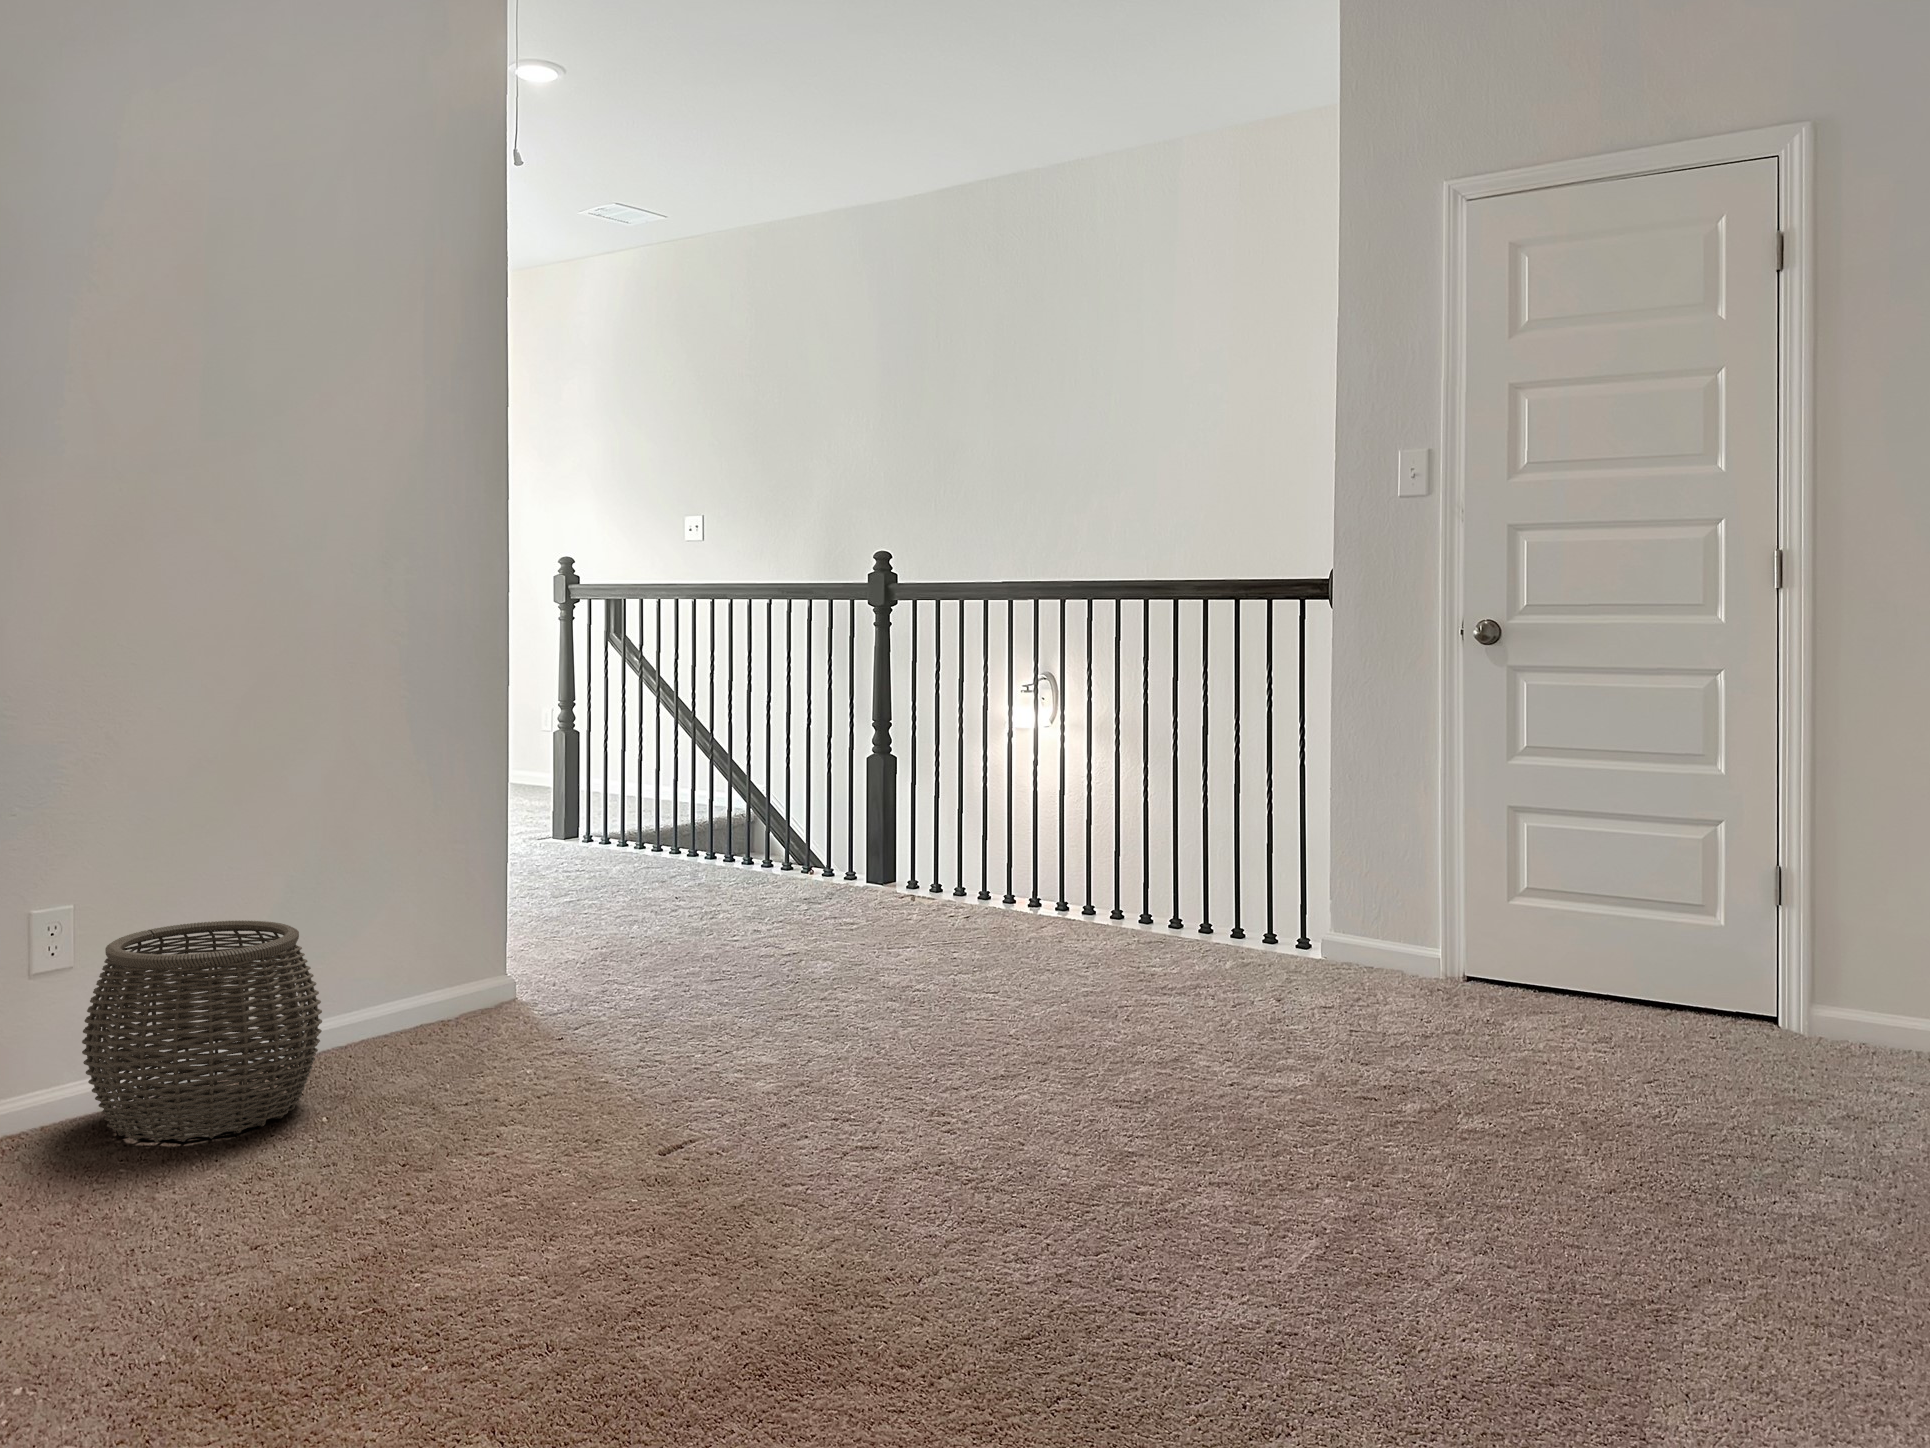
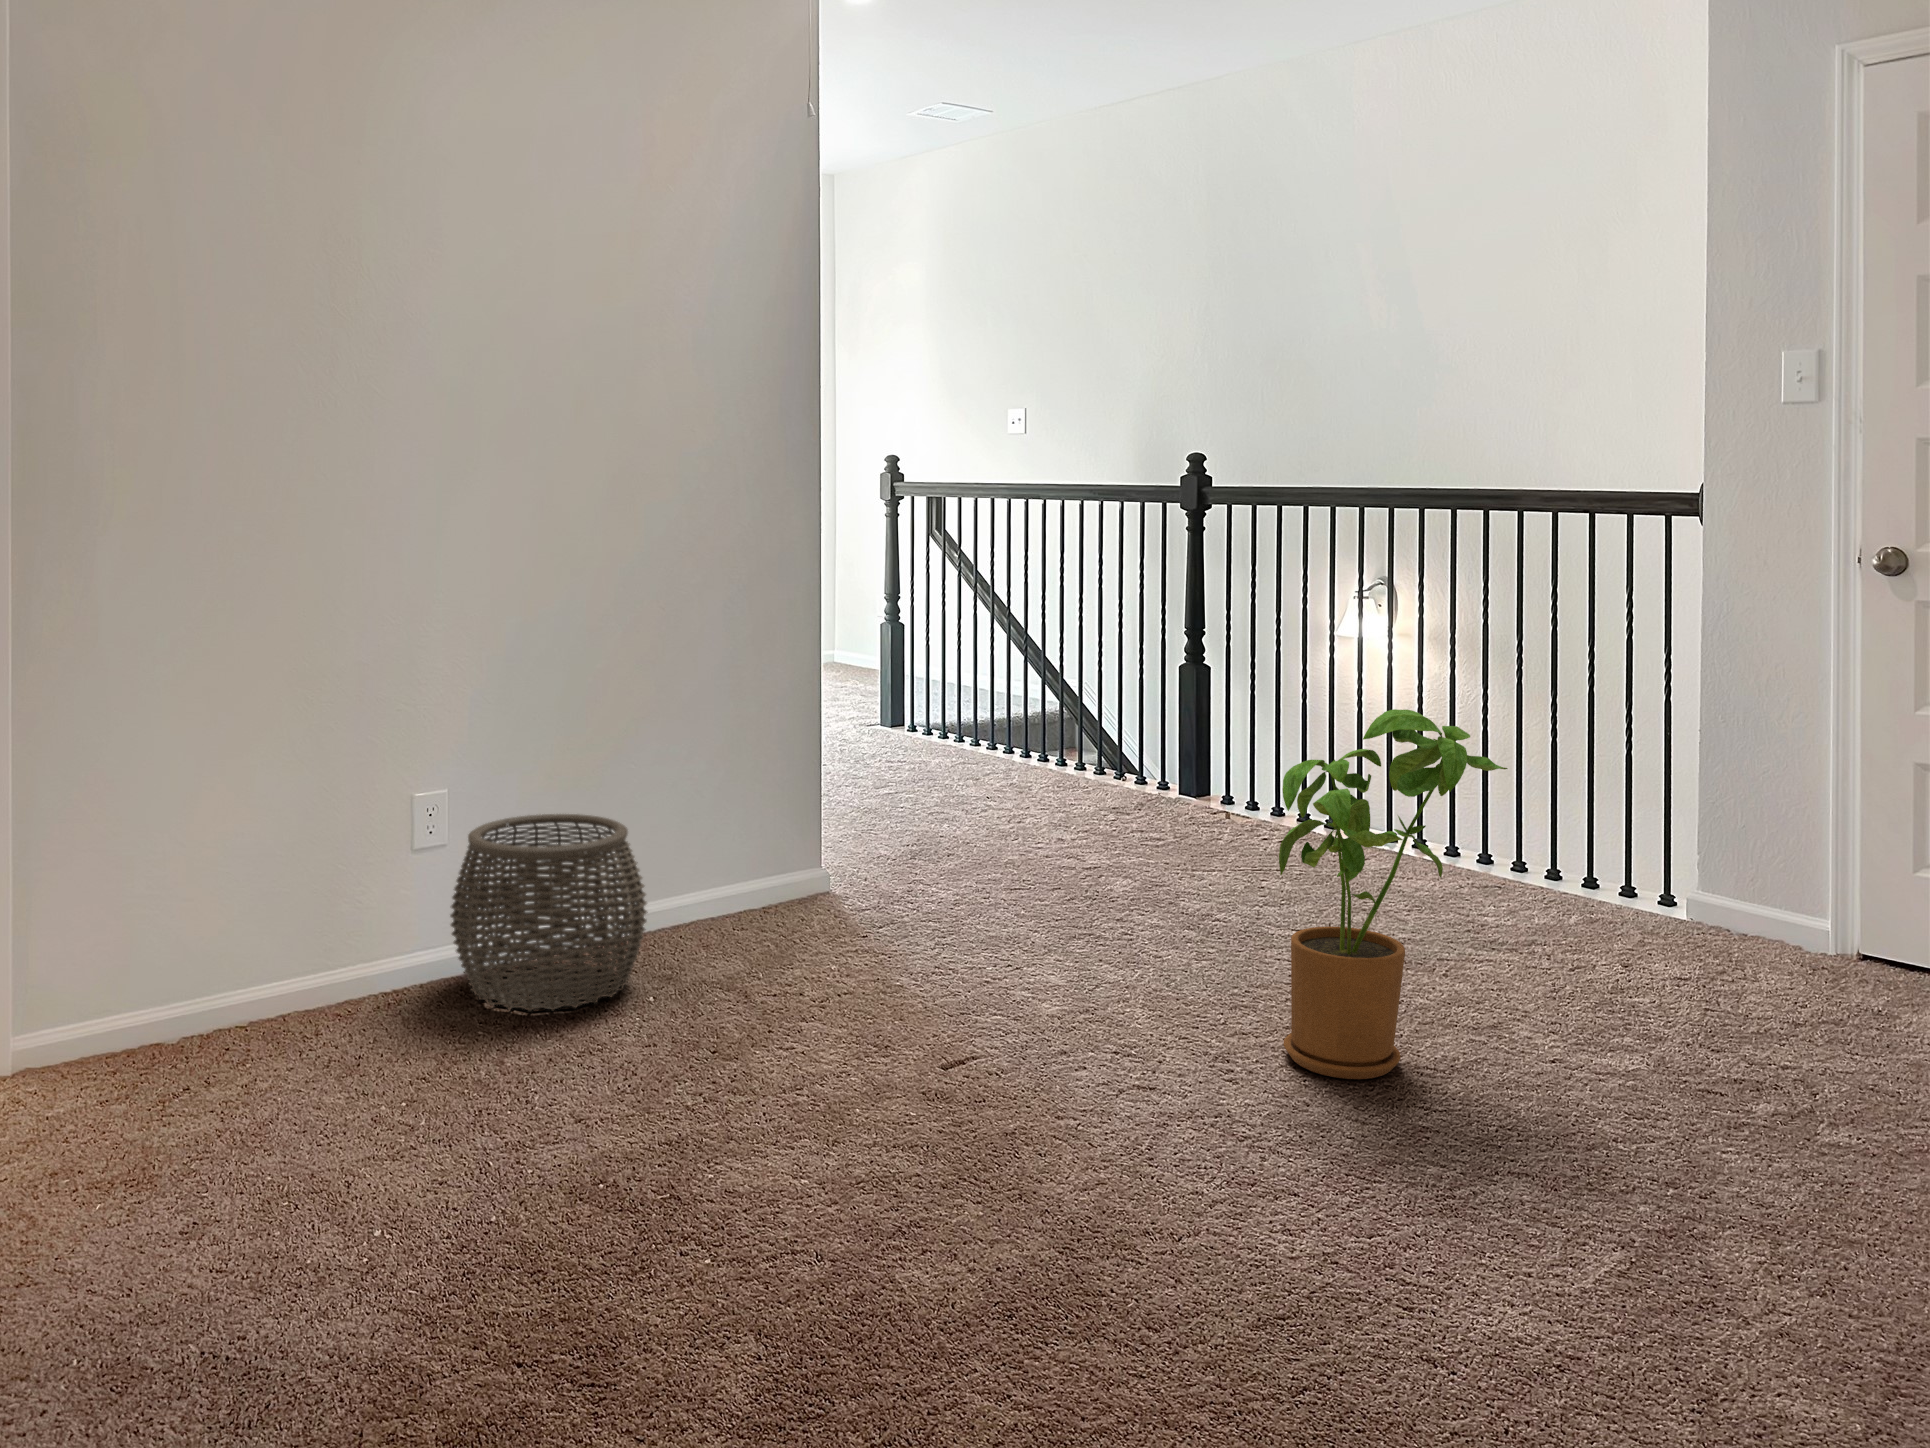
house plant: none [983,762,1184,1120] -> present [1279,709,1508,1079]

